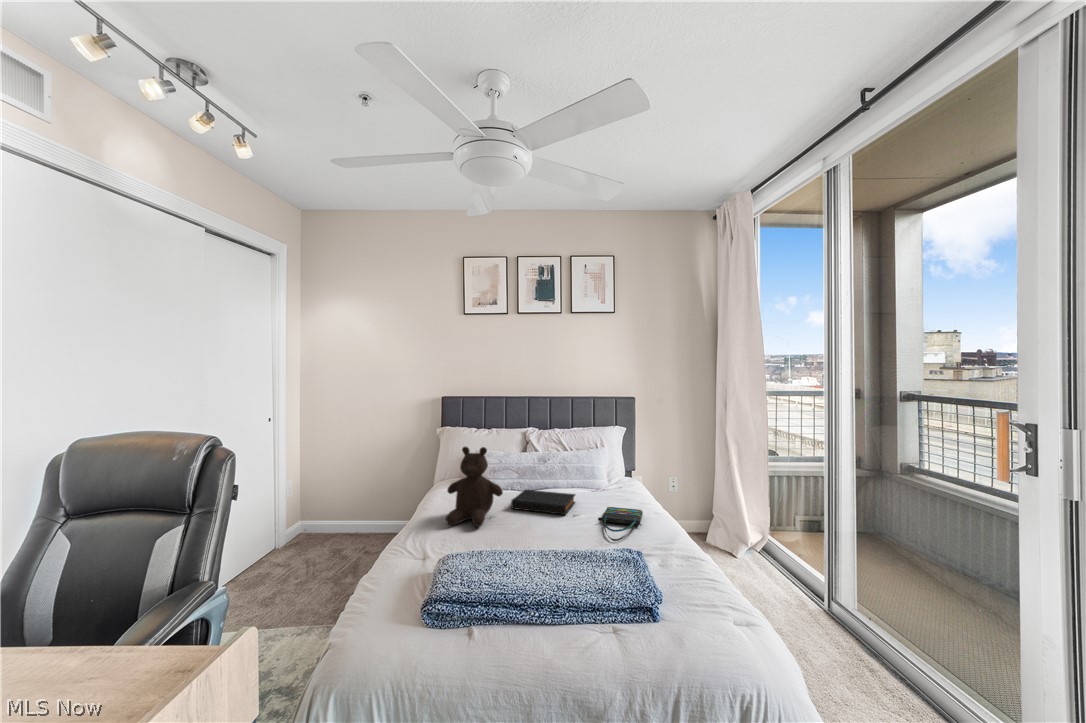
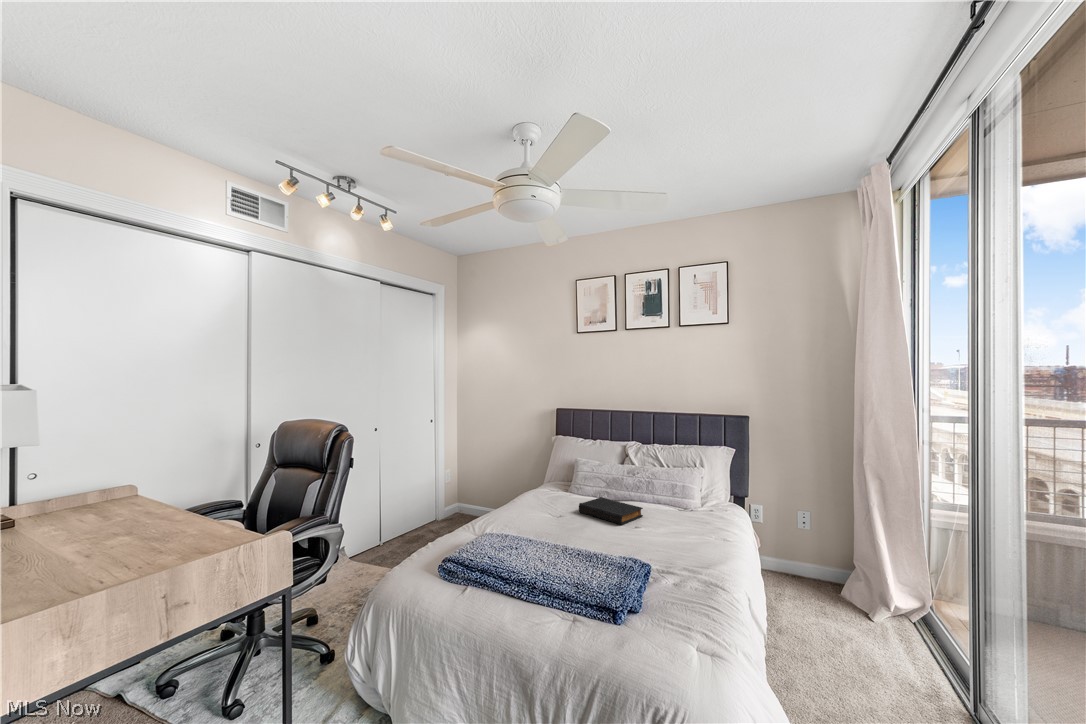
teddy bear: present [446,447,503,527] -> none [514,450,566,521]
tote bag: present [598,507,643,541] -> none [642,524,700,554]

